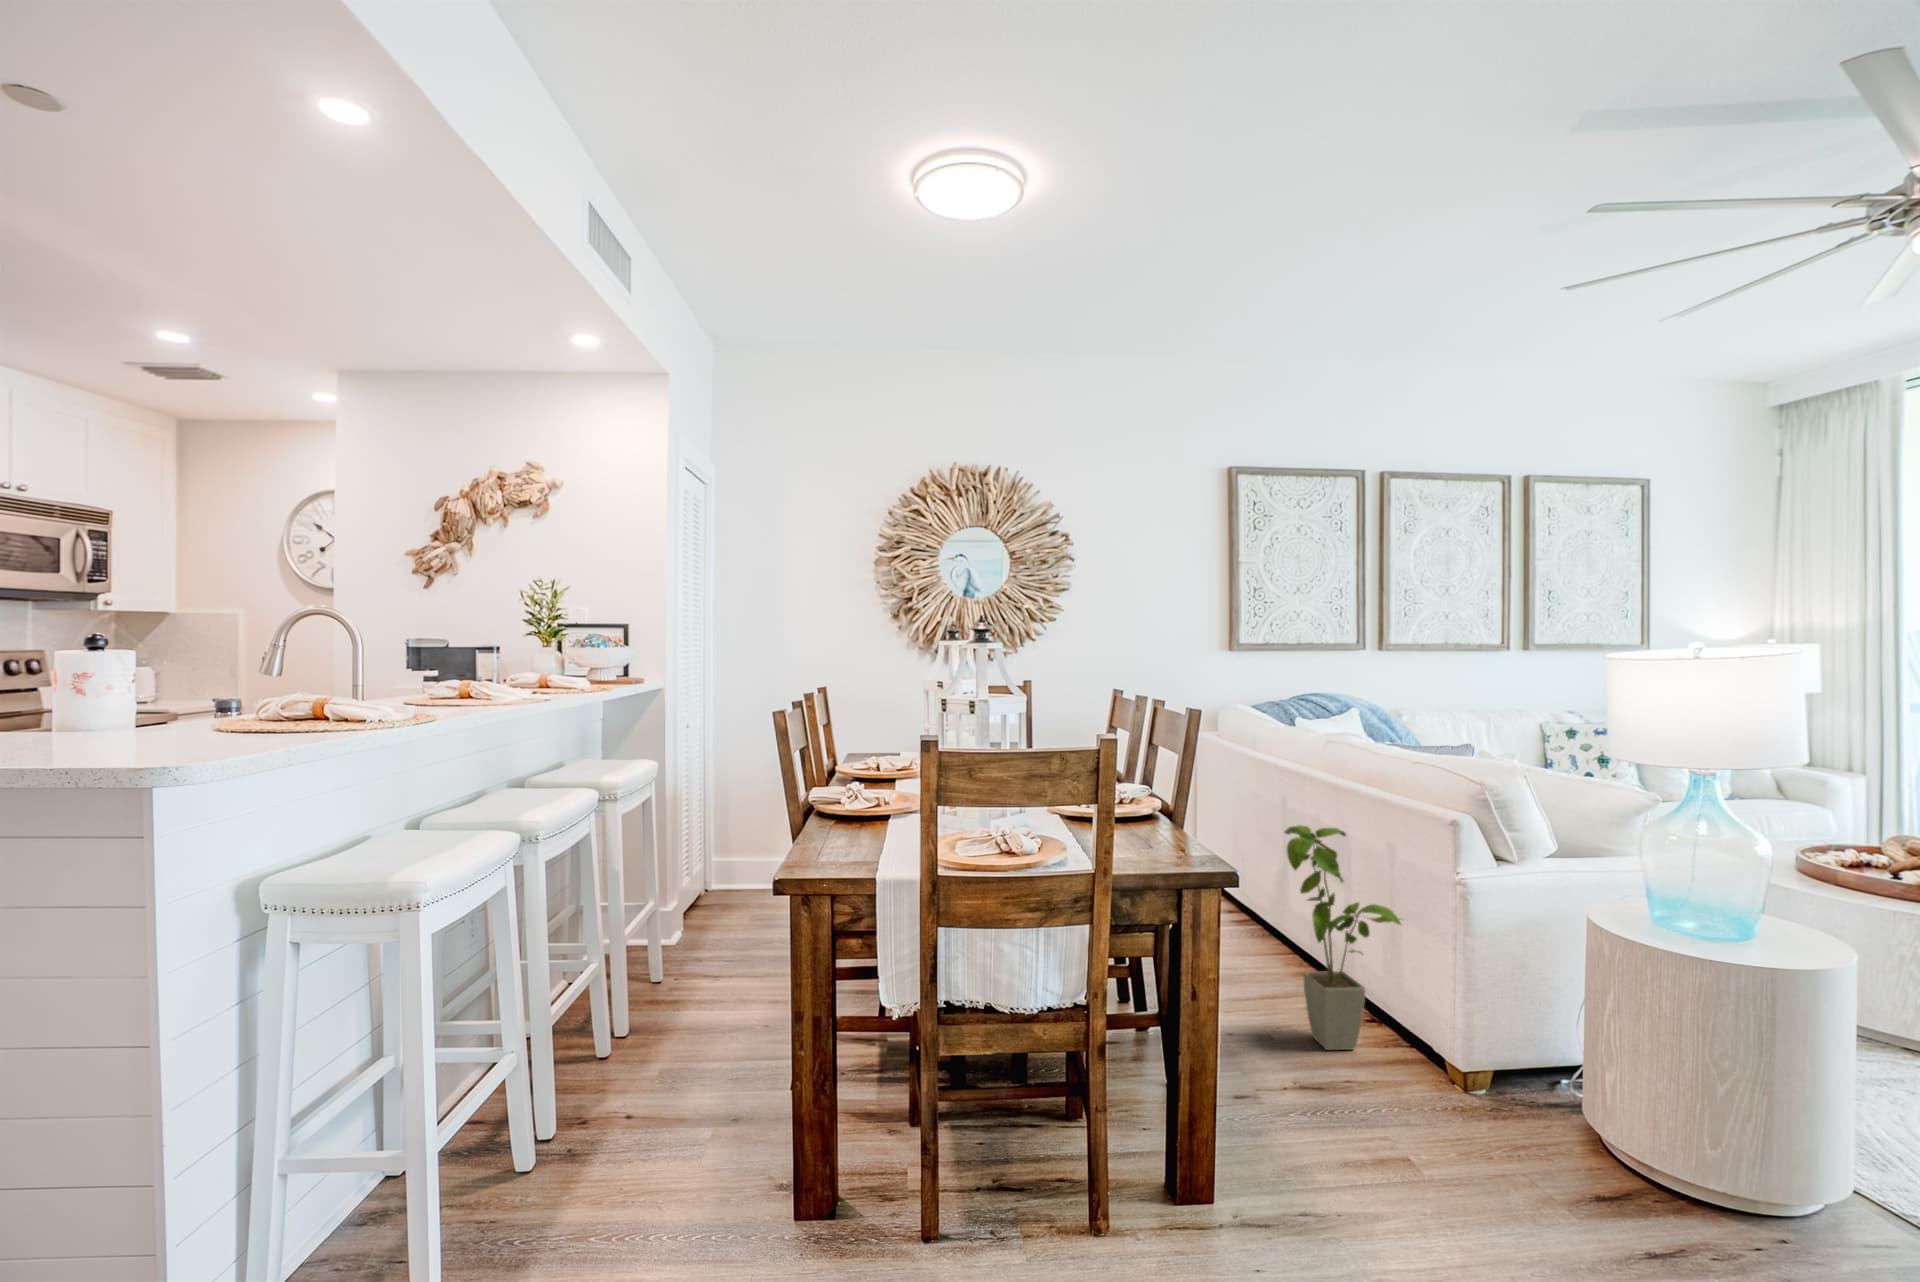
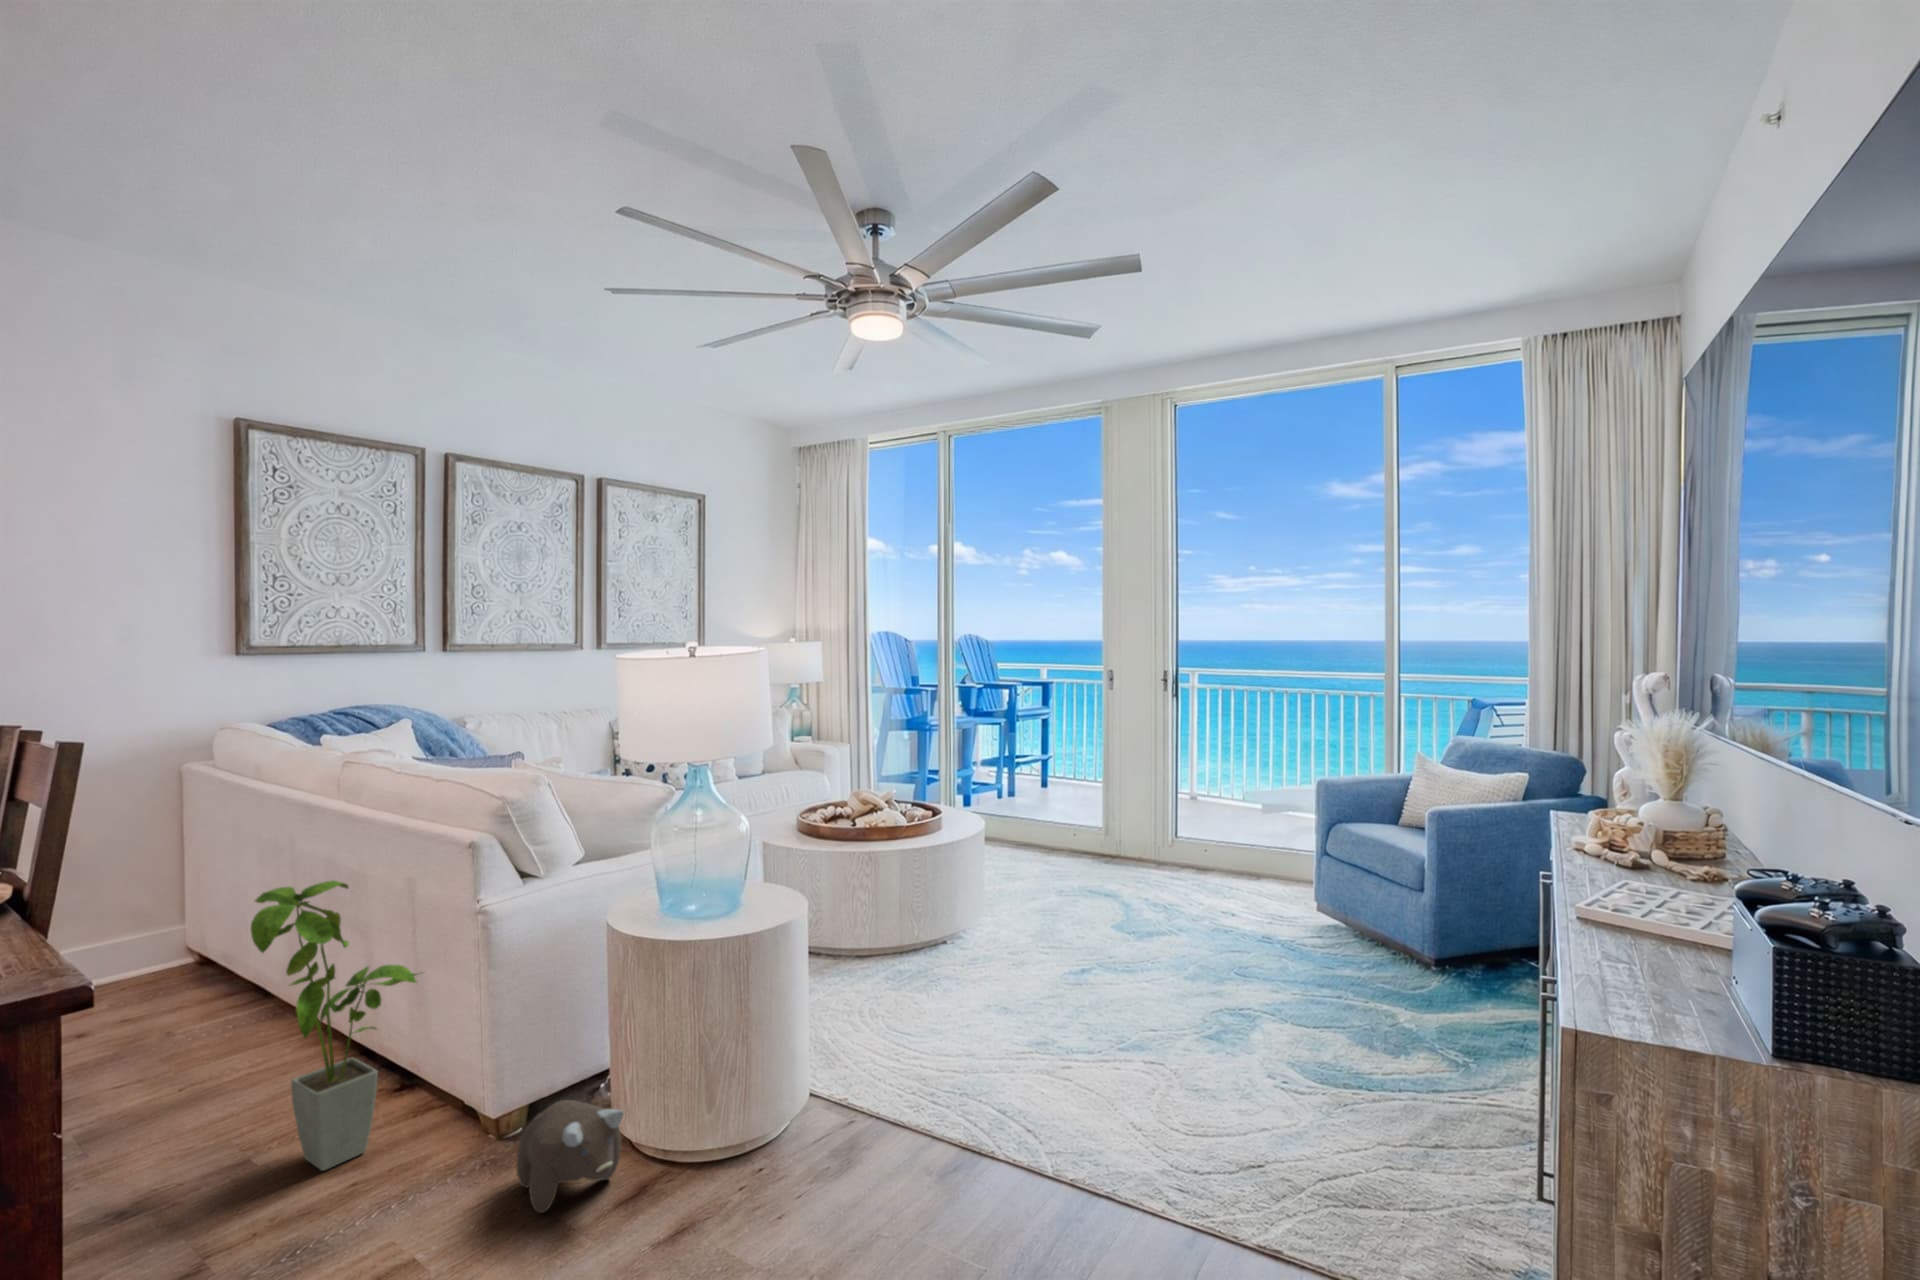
plush toy: none [1493,1072,1612,1168] -> present [517,1100,624,1213]

